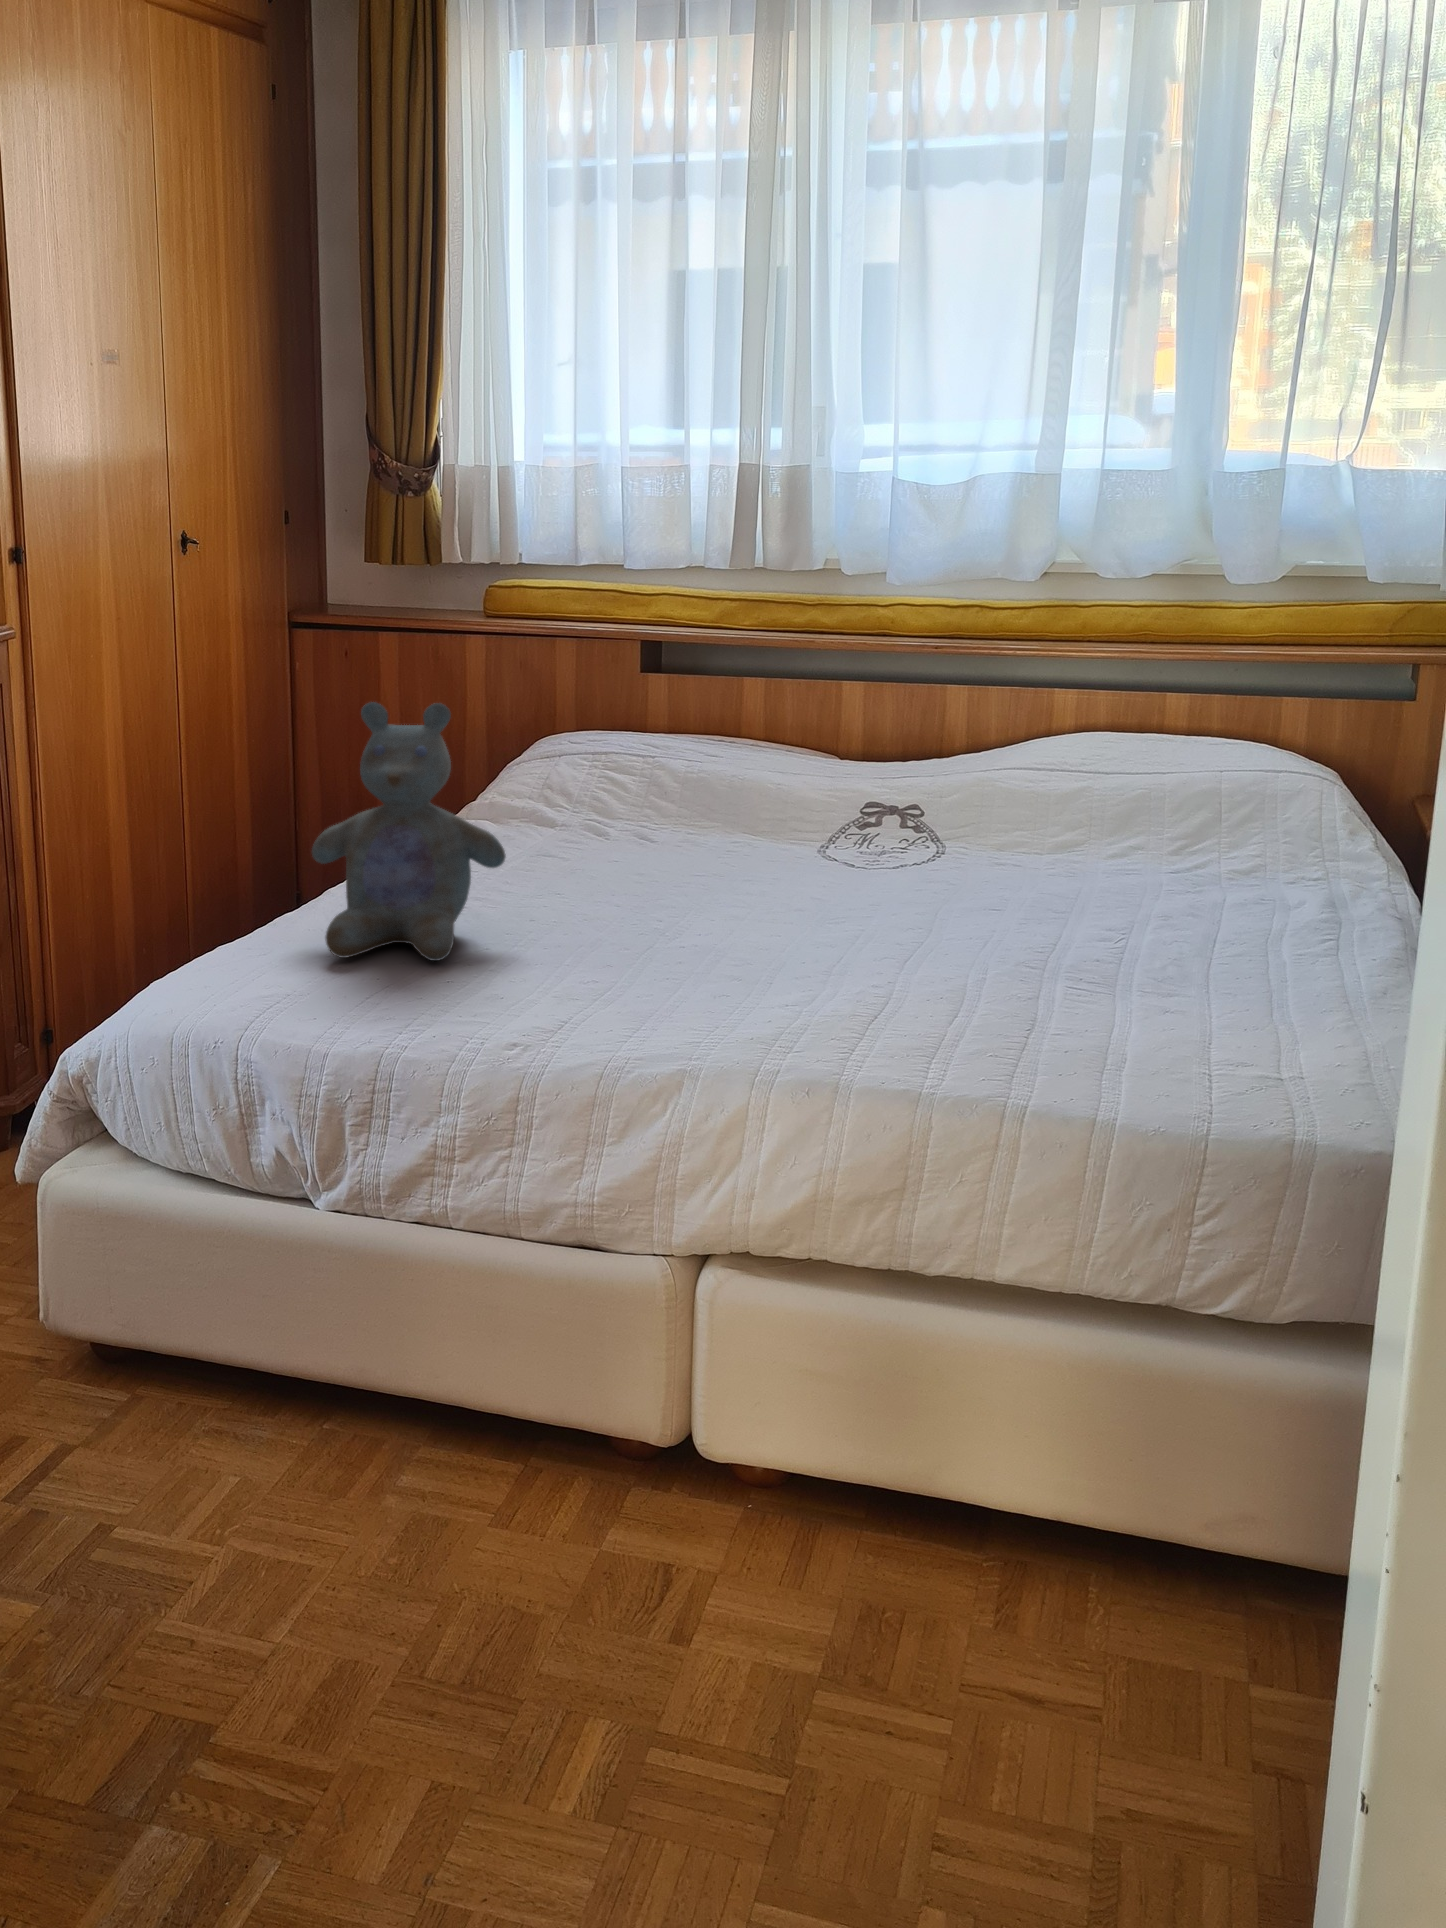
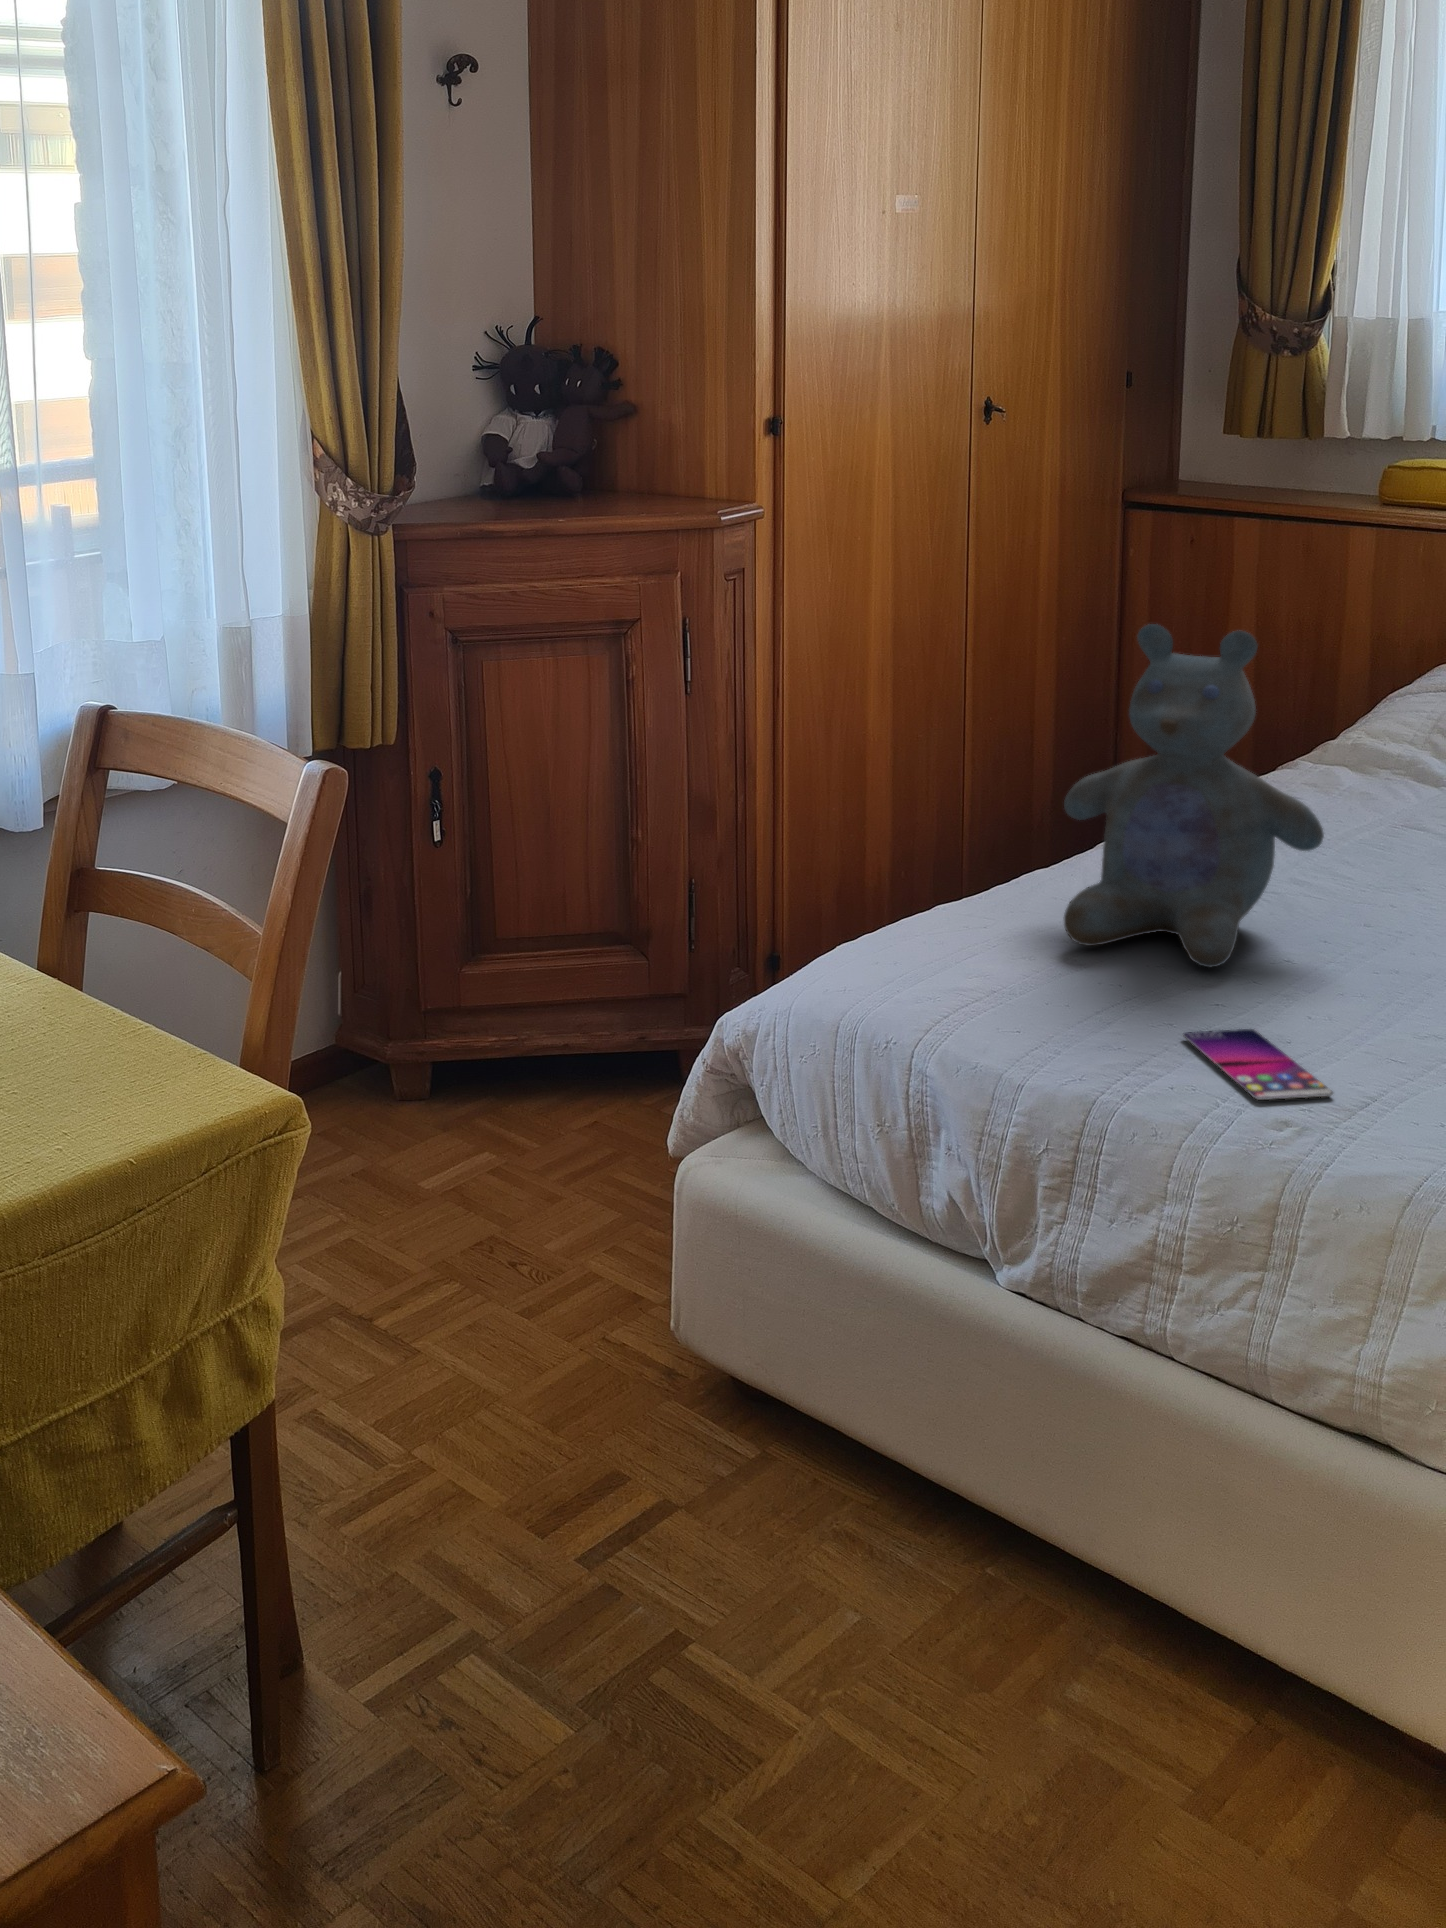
smartphone: none [433,994,544,1035] -> present [1183,1029,1333,1100]

